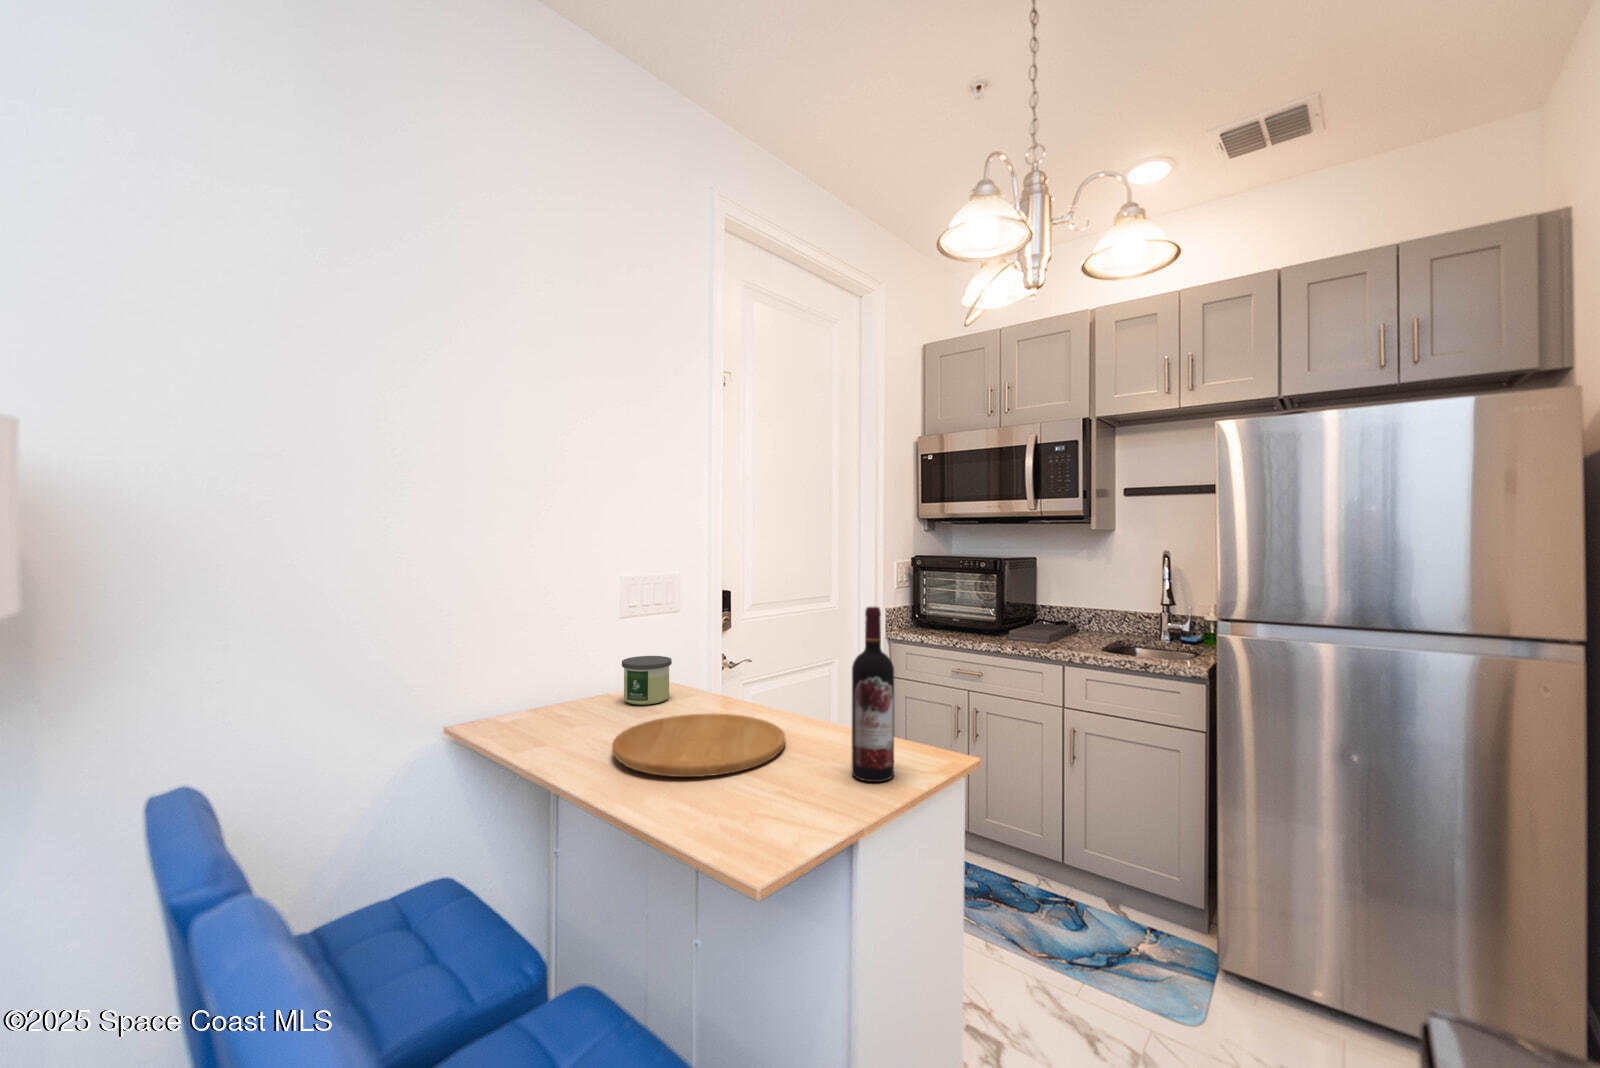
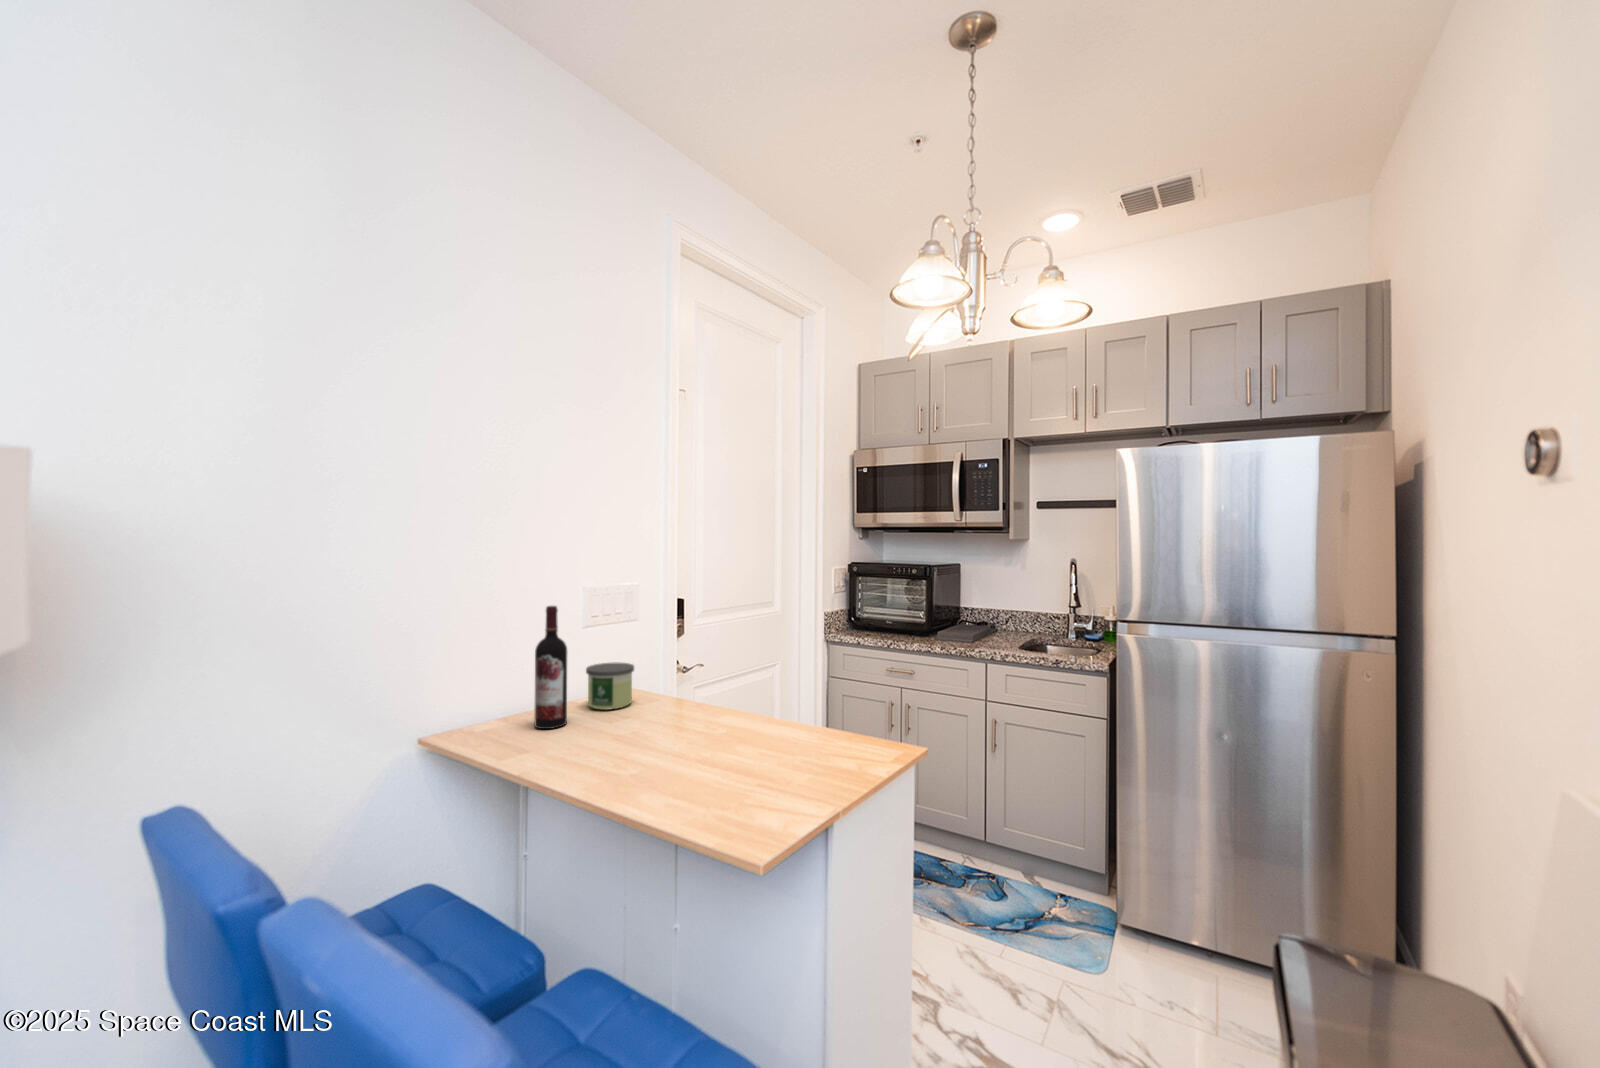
wine bottle: present [852,607,894,782] -> present [534,606,567,729]
cutting board: present [612,713,786,777] -> none [591,716,753,775]

